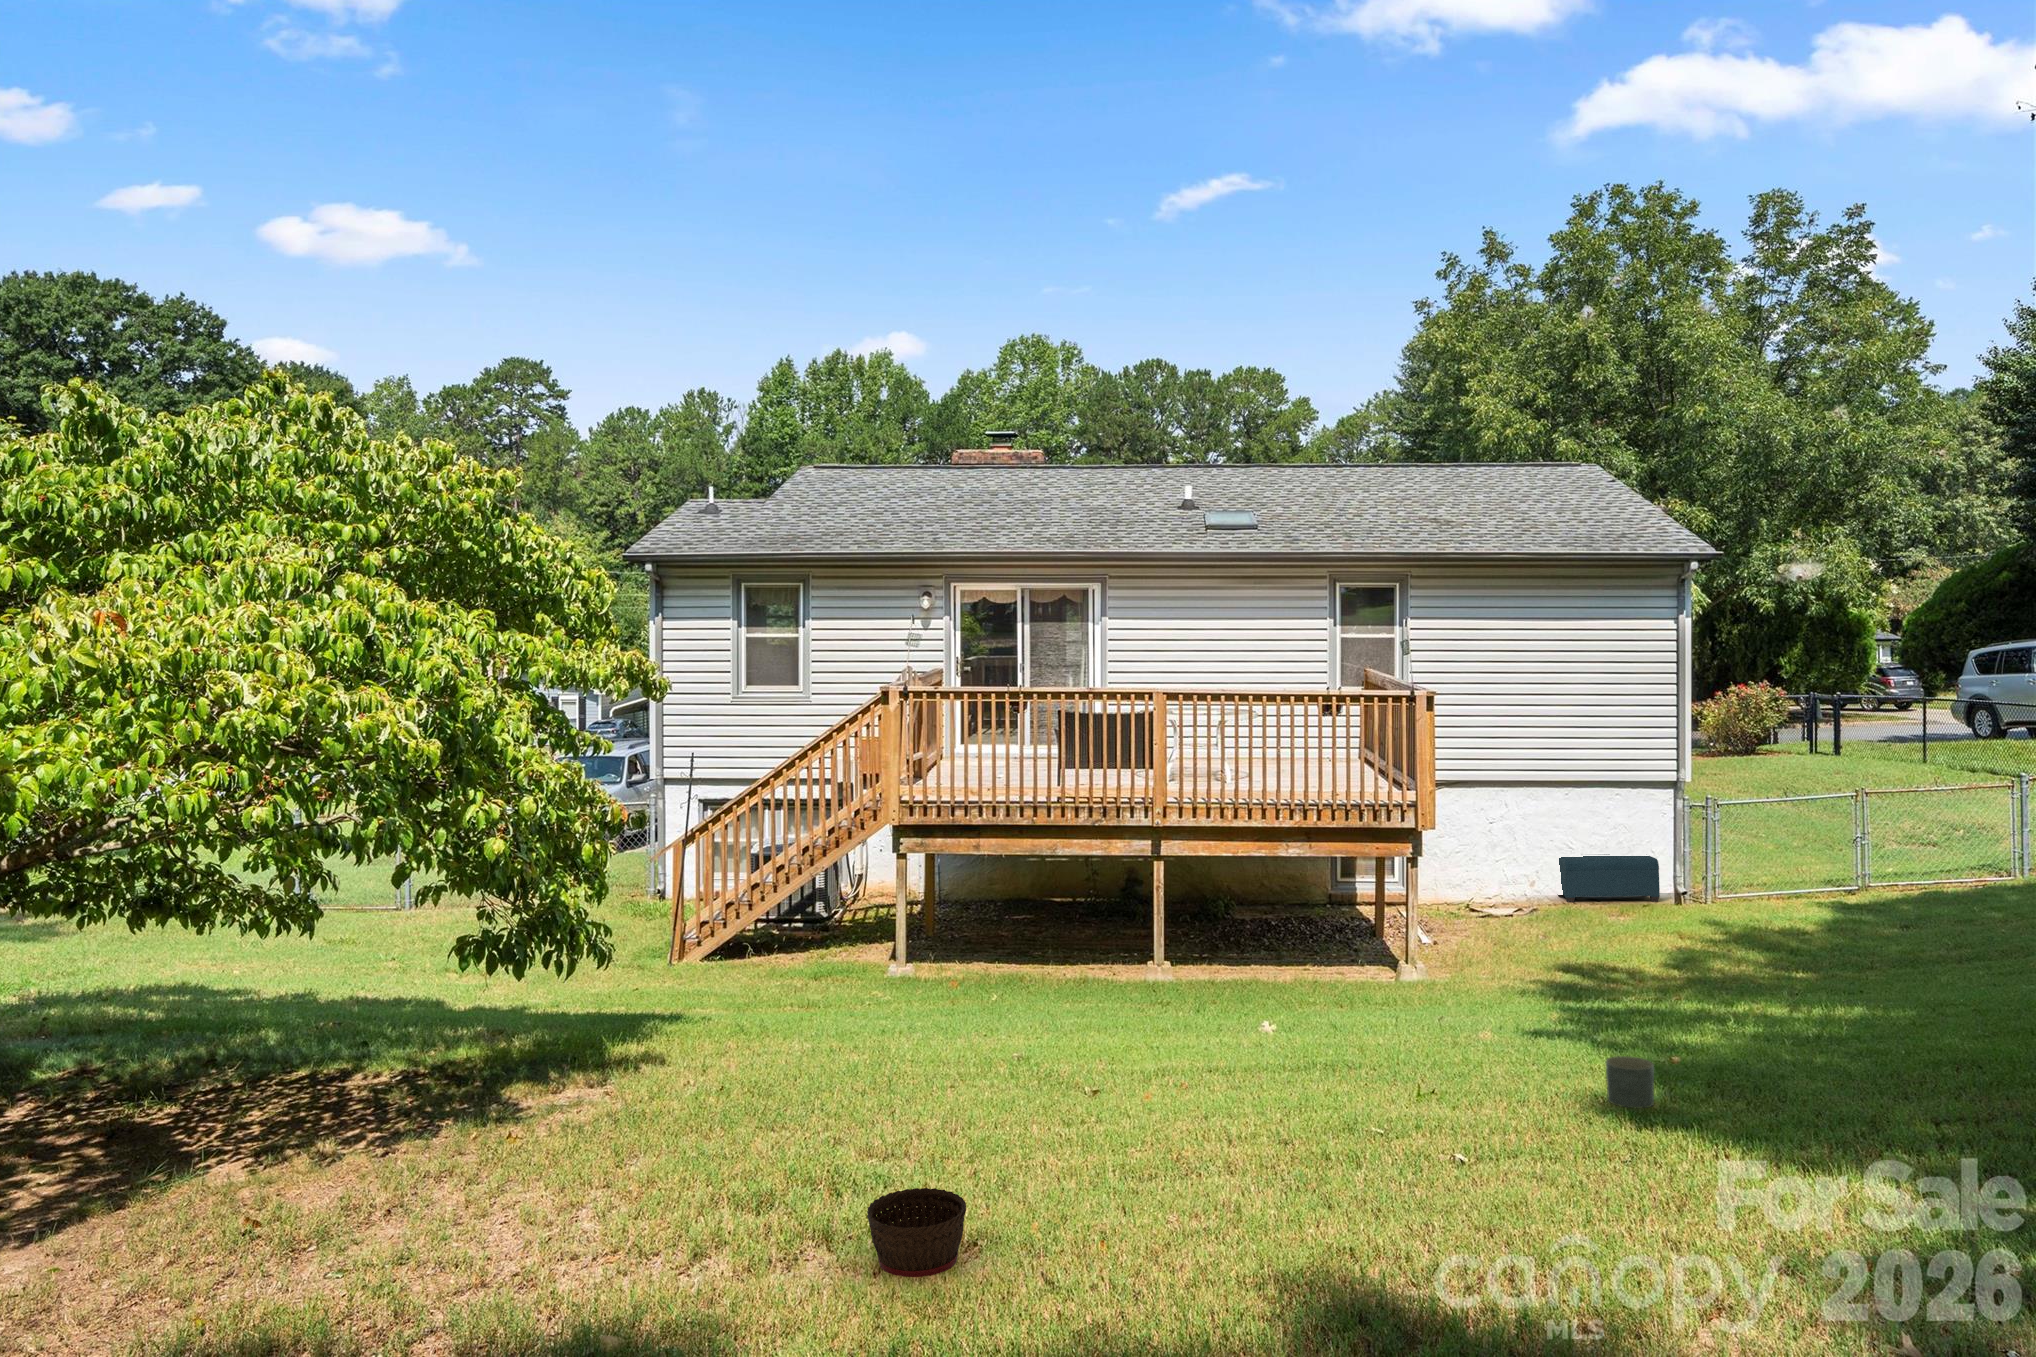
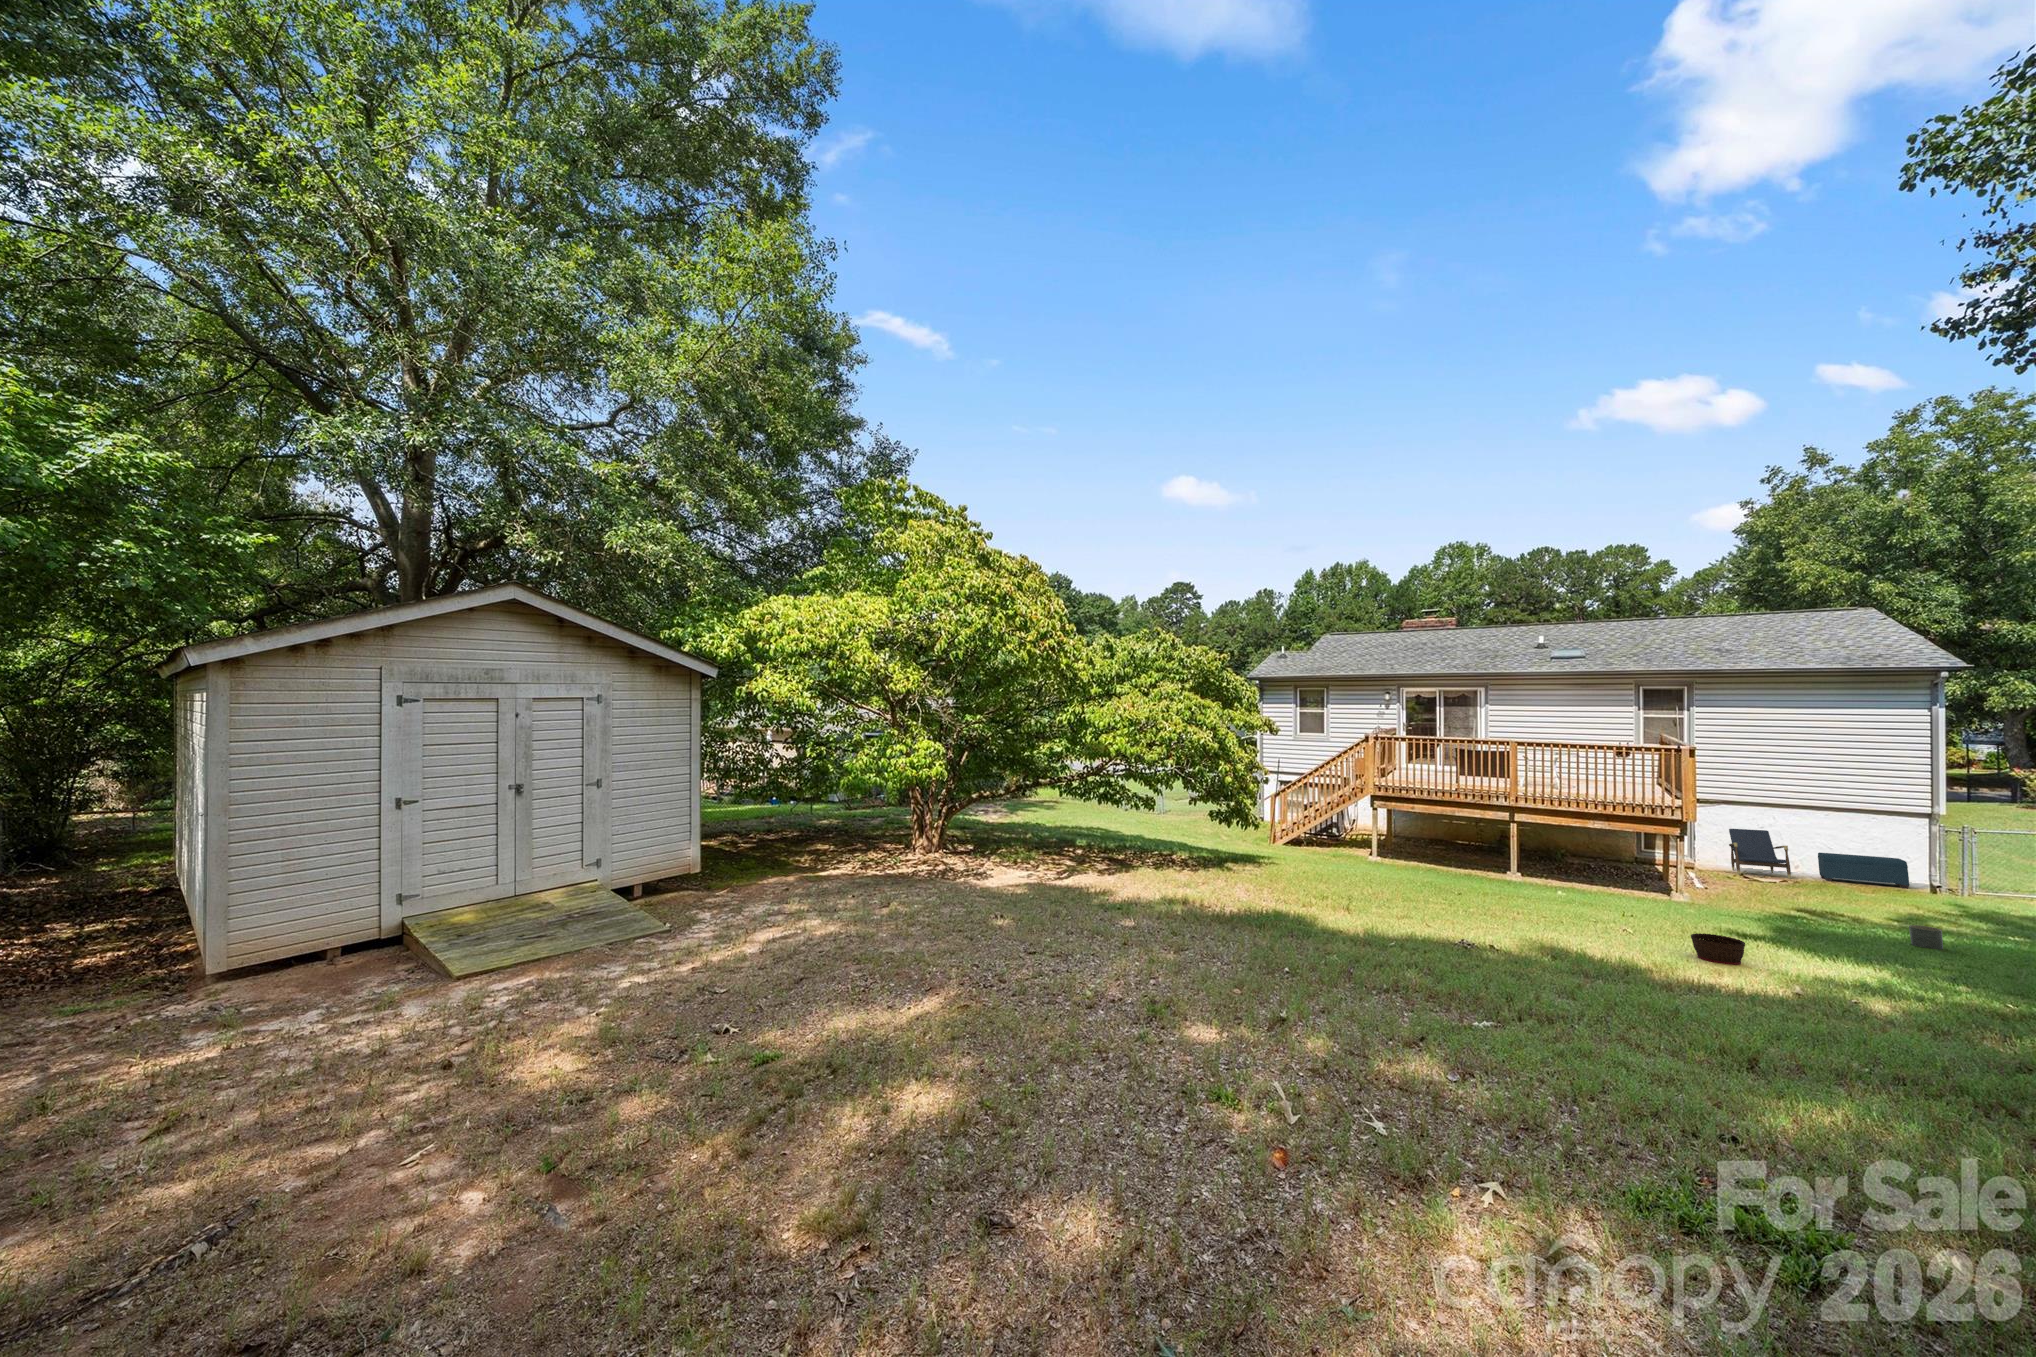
lounge chair: none [1449,826,1528,908] -> present [1729,829,1791,879]
planter: present [1606,1056,1654,1108] -> present [1909,925,1943,950]
basket: present [867,1188,966,1277] -> present [1691,933,1745,965]

